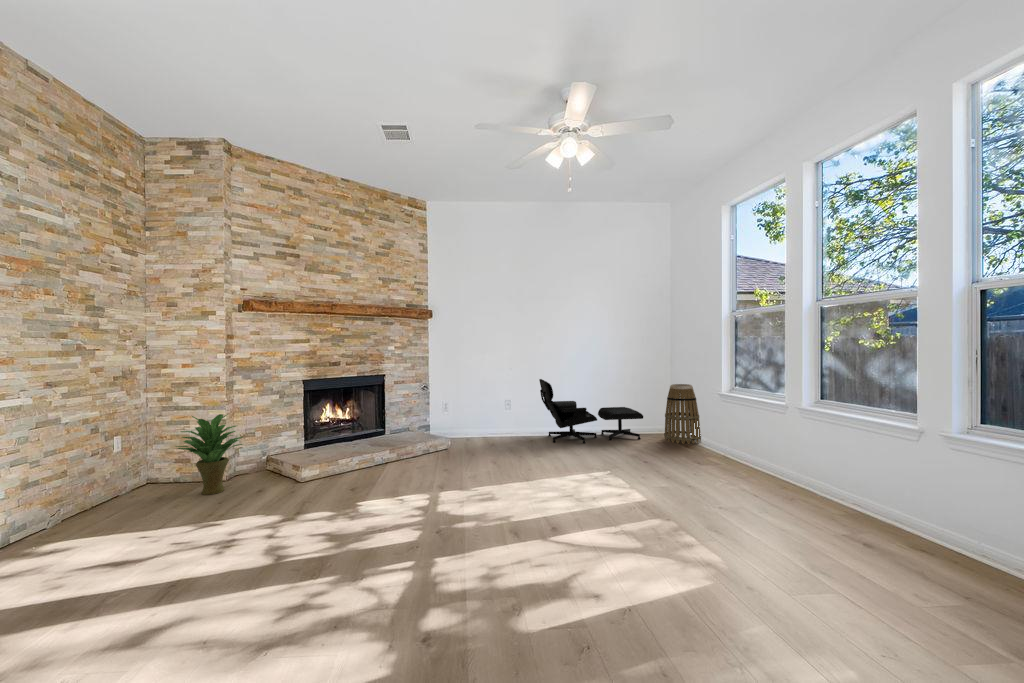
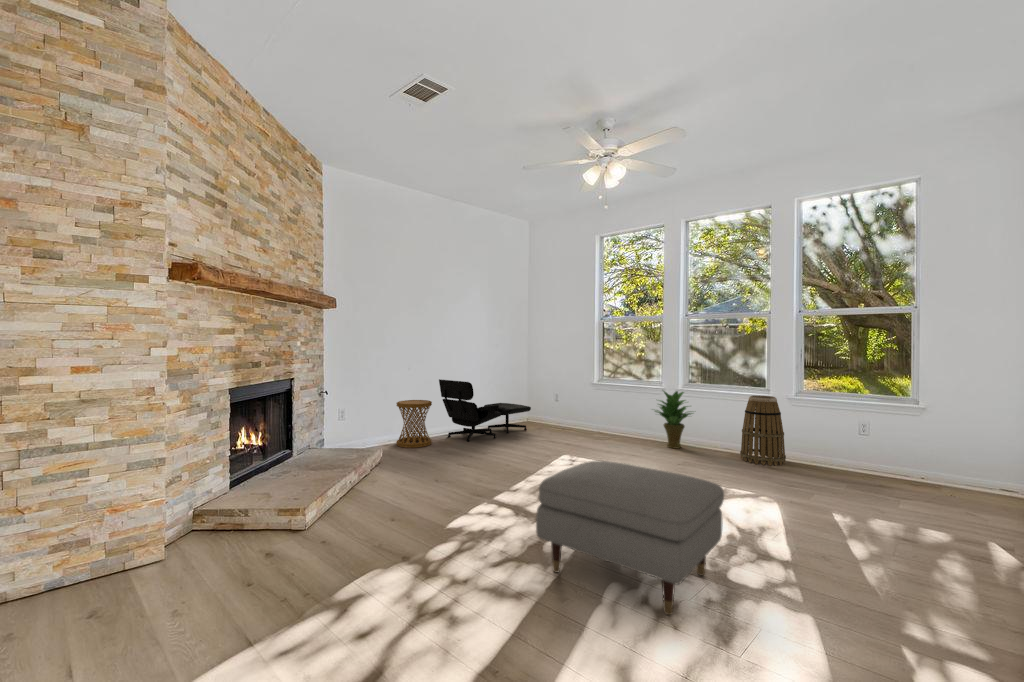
basket: present [664,384,701,444] -> present [740,395,786,466]
side table: none [490,397,523,441] -> present [396,400,432,448]
potted plant: present [176,414,242,495] -> present [655,391,693,448]
ottoman: none [258,464,419,617] -> present [536,461,724,615]

